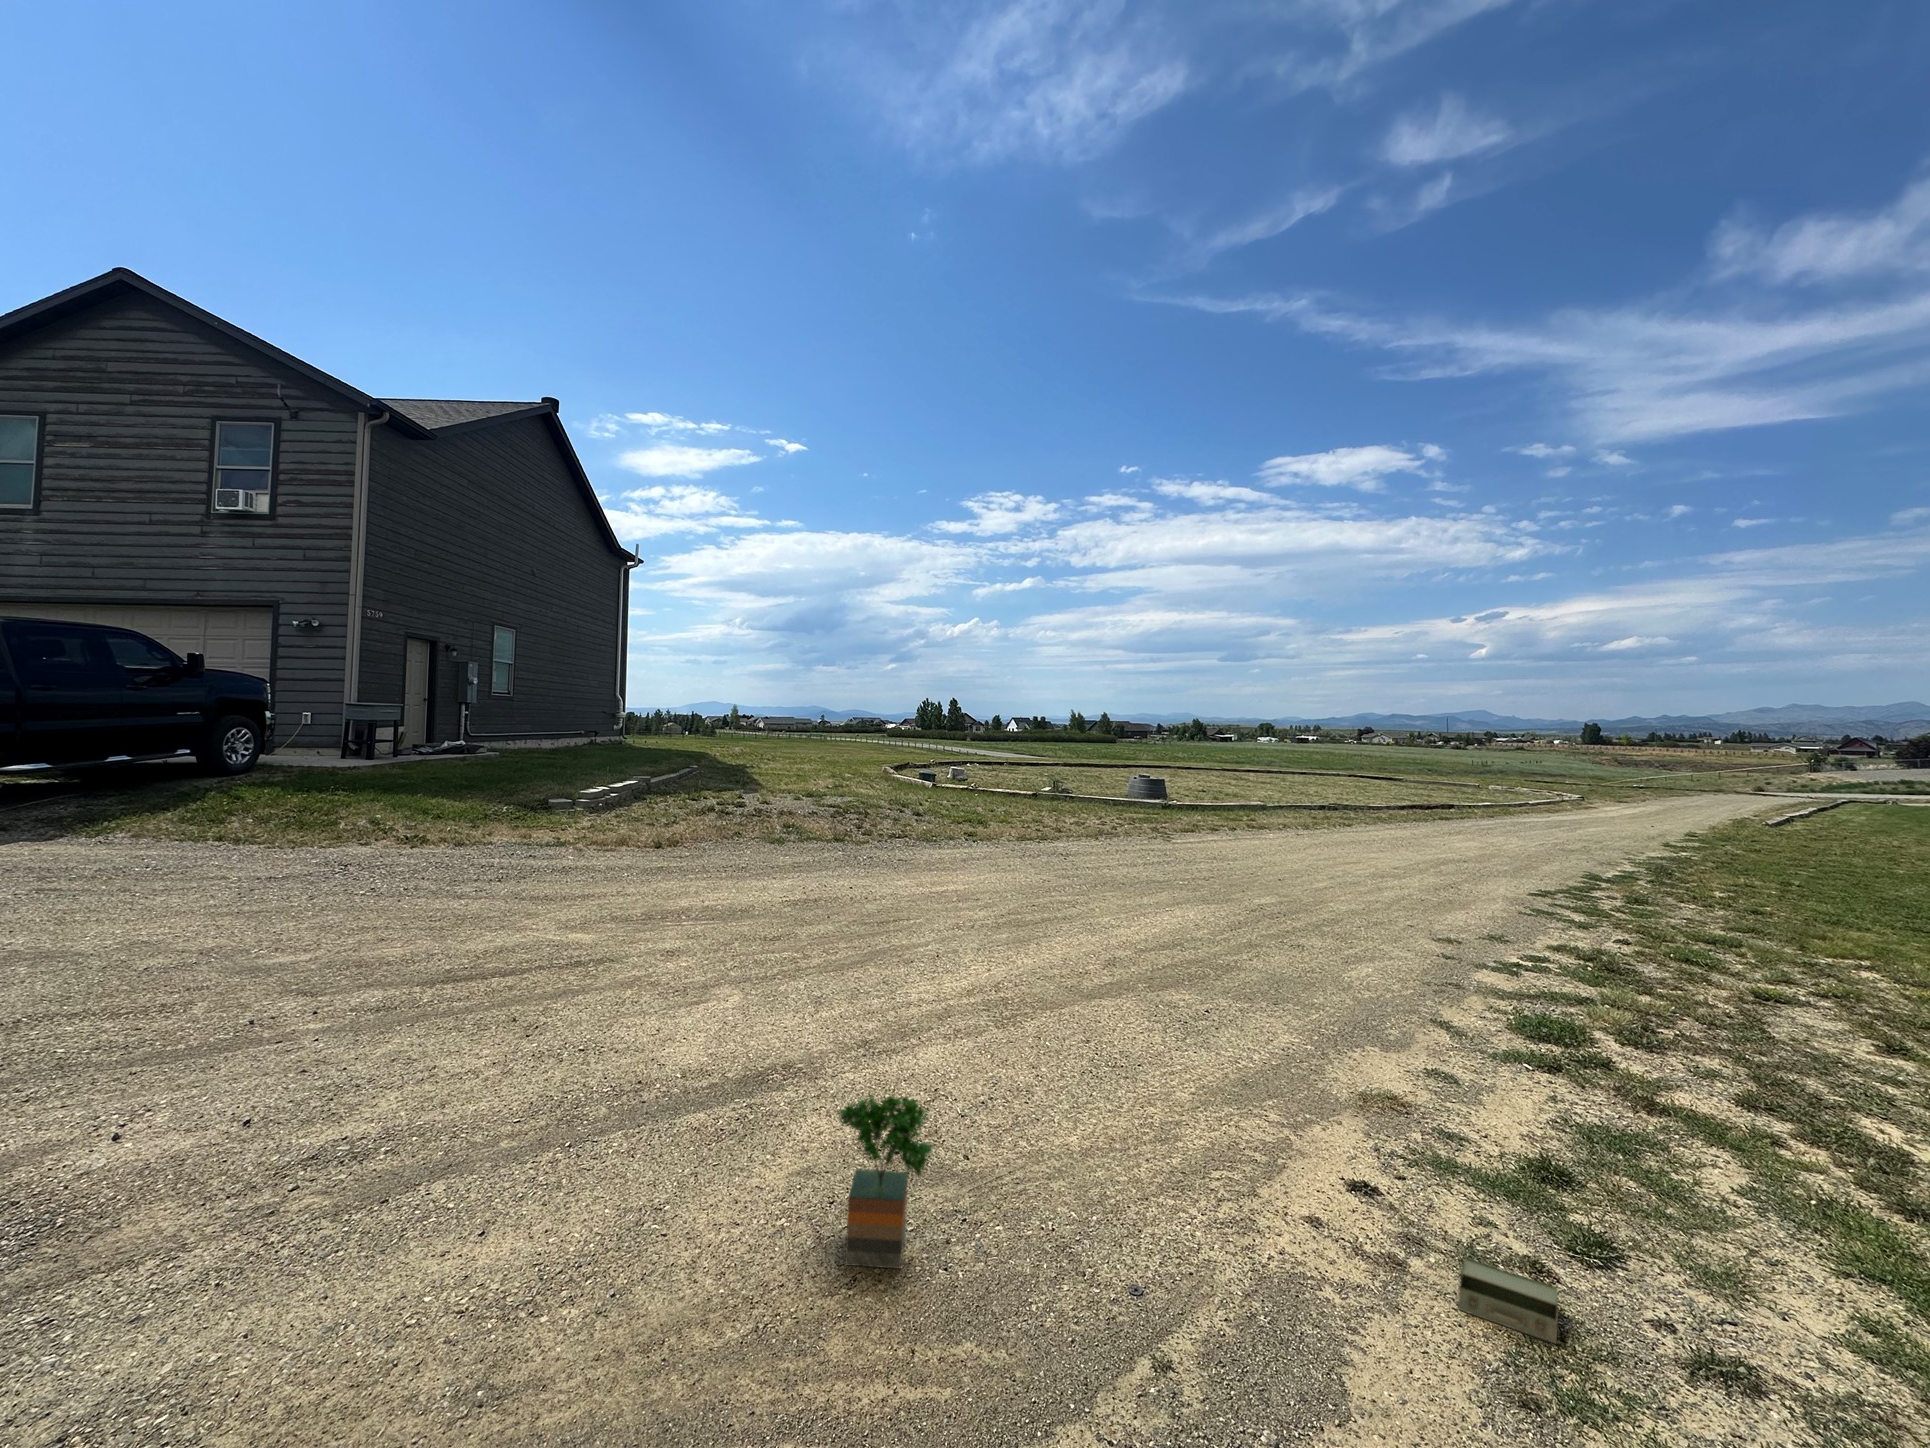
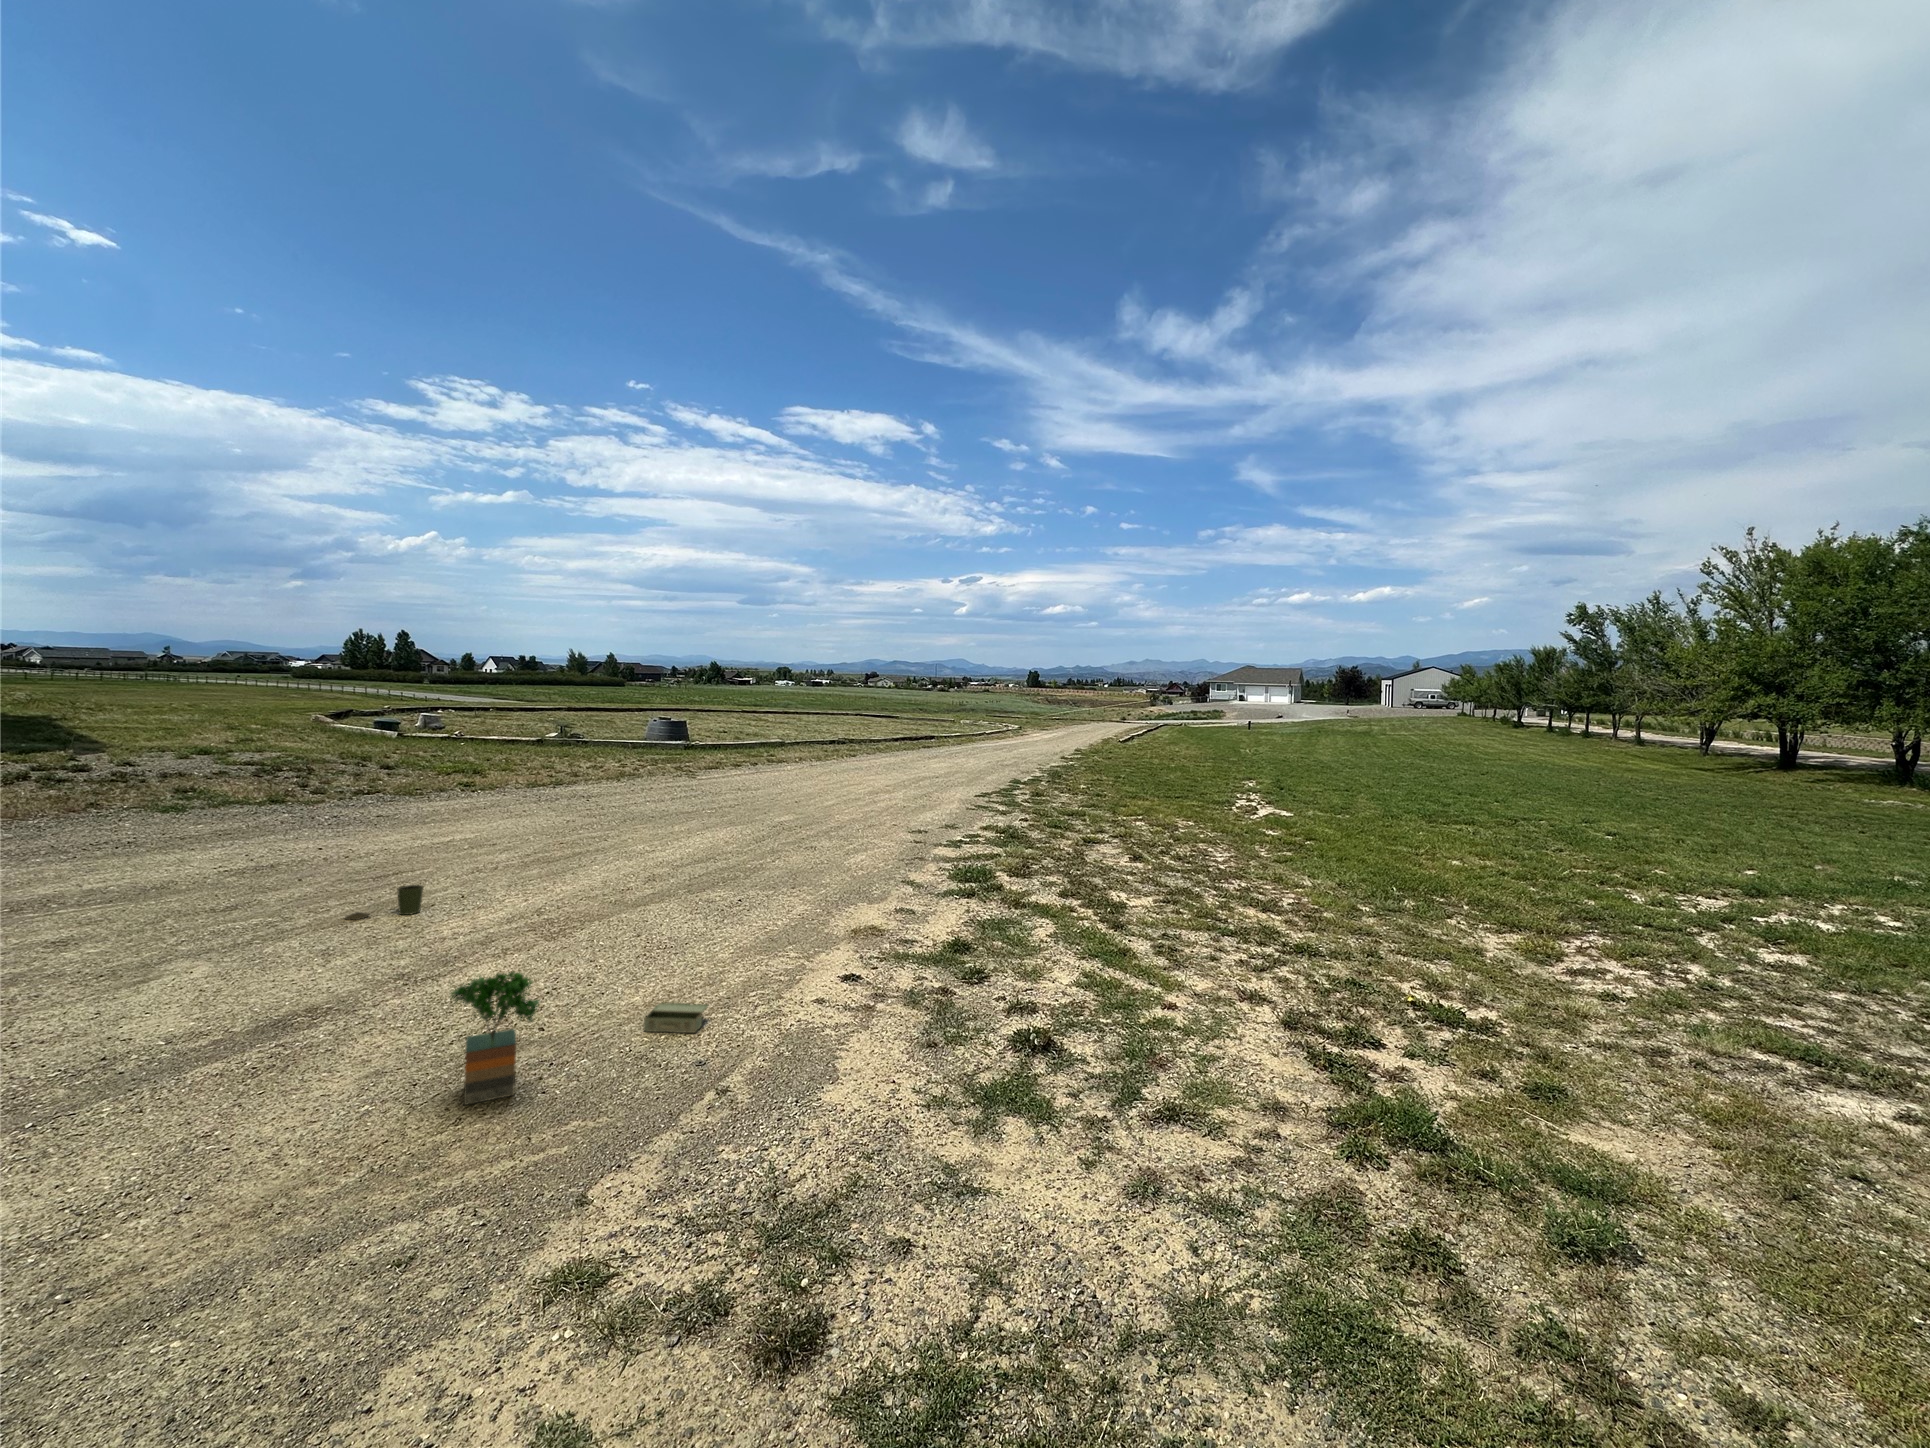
trash can: none [808,937,873,969] -> present [345,885,423,920]
toolbox: present [1458,1259,1558,1344] -> present [644,1003,708,1033]

